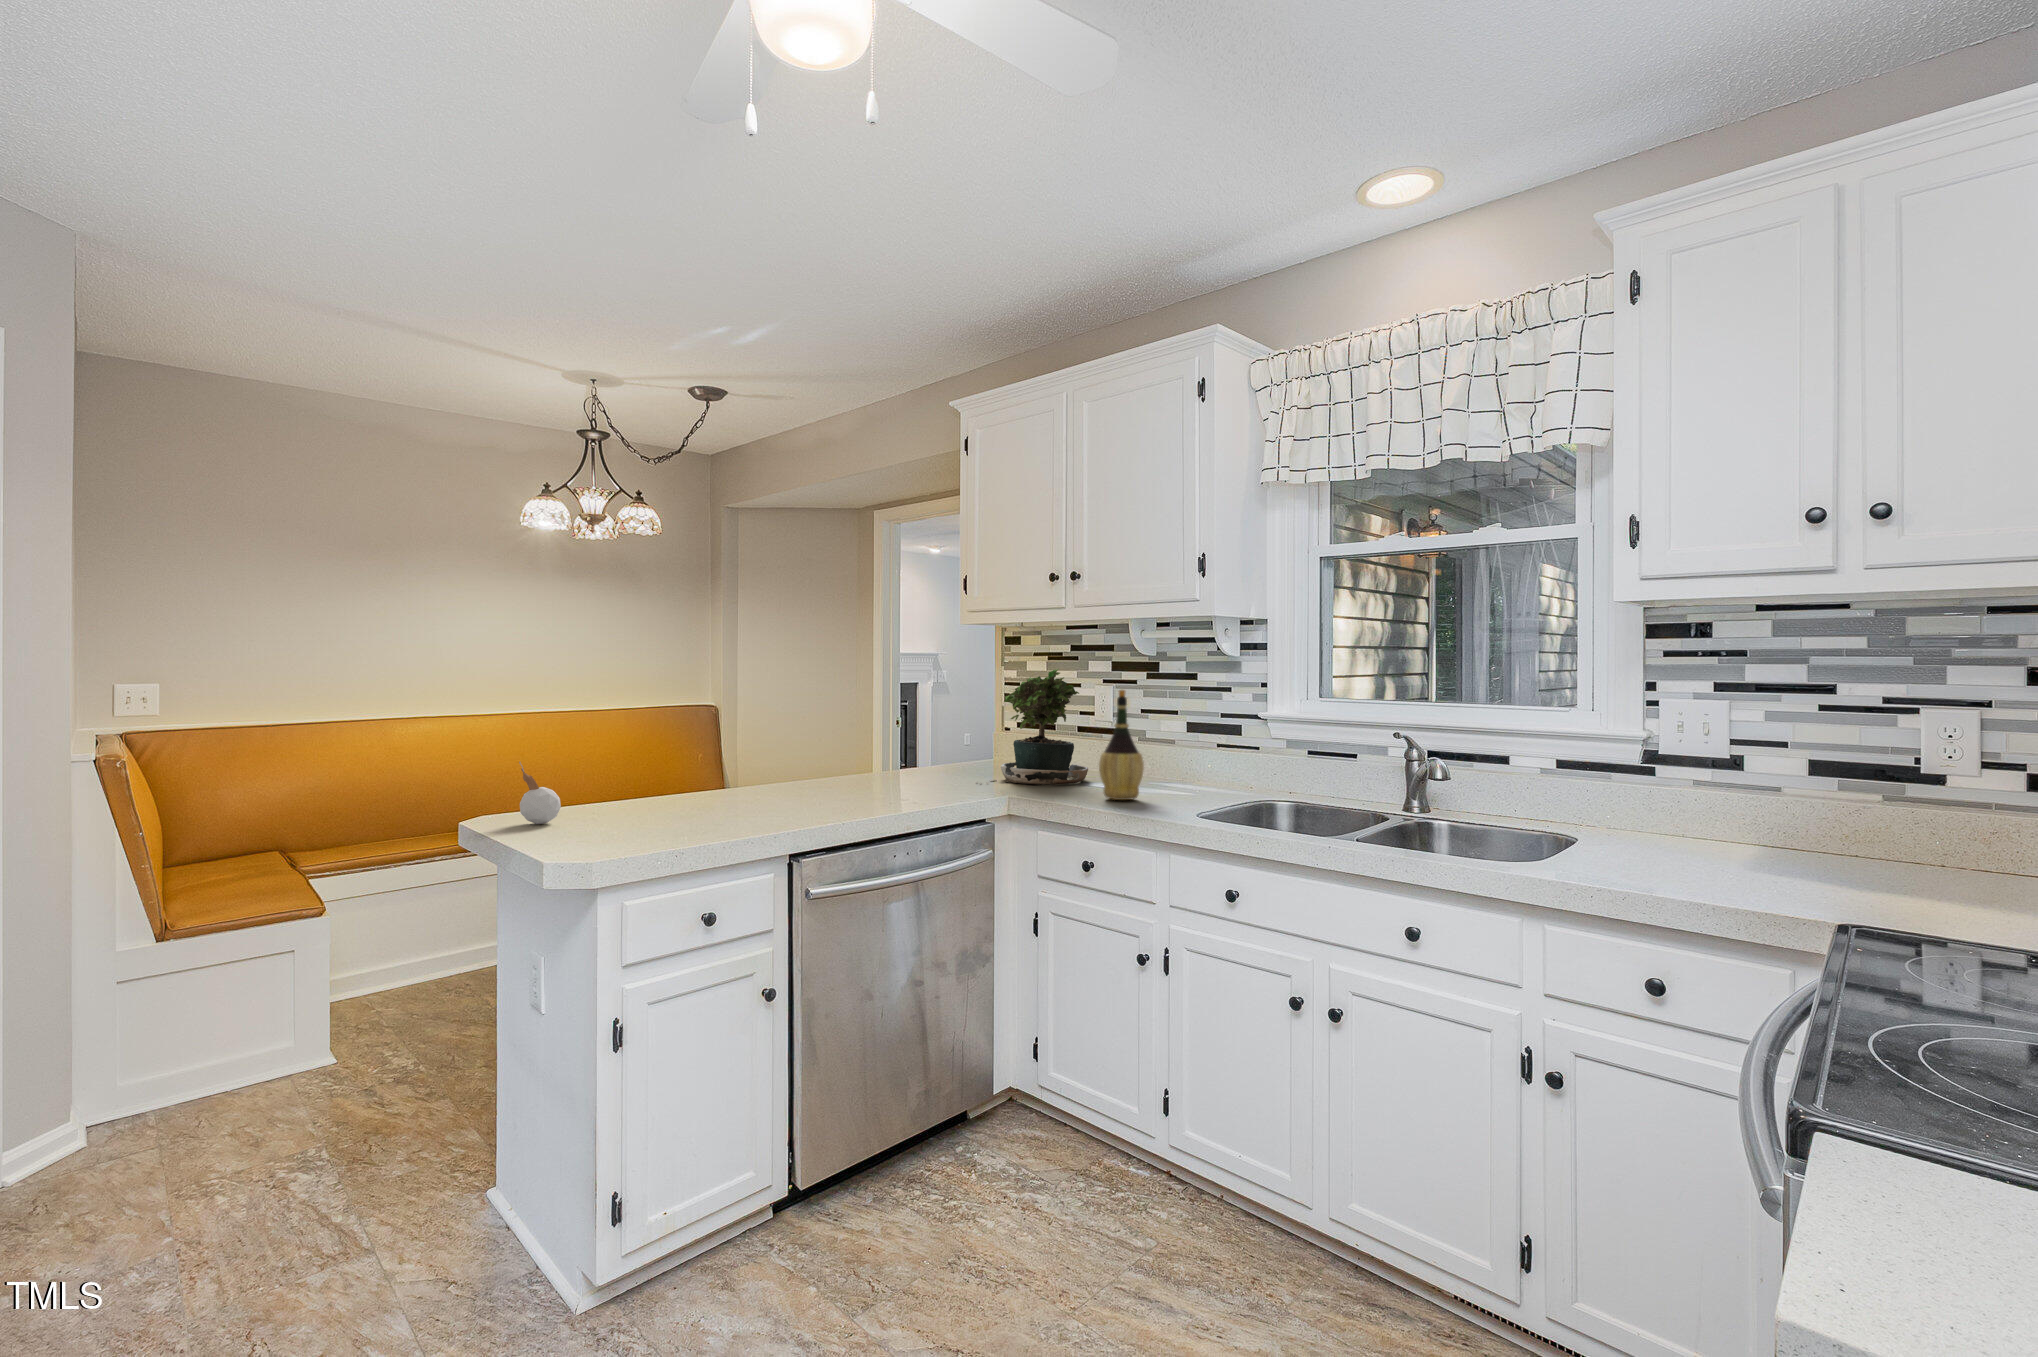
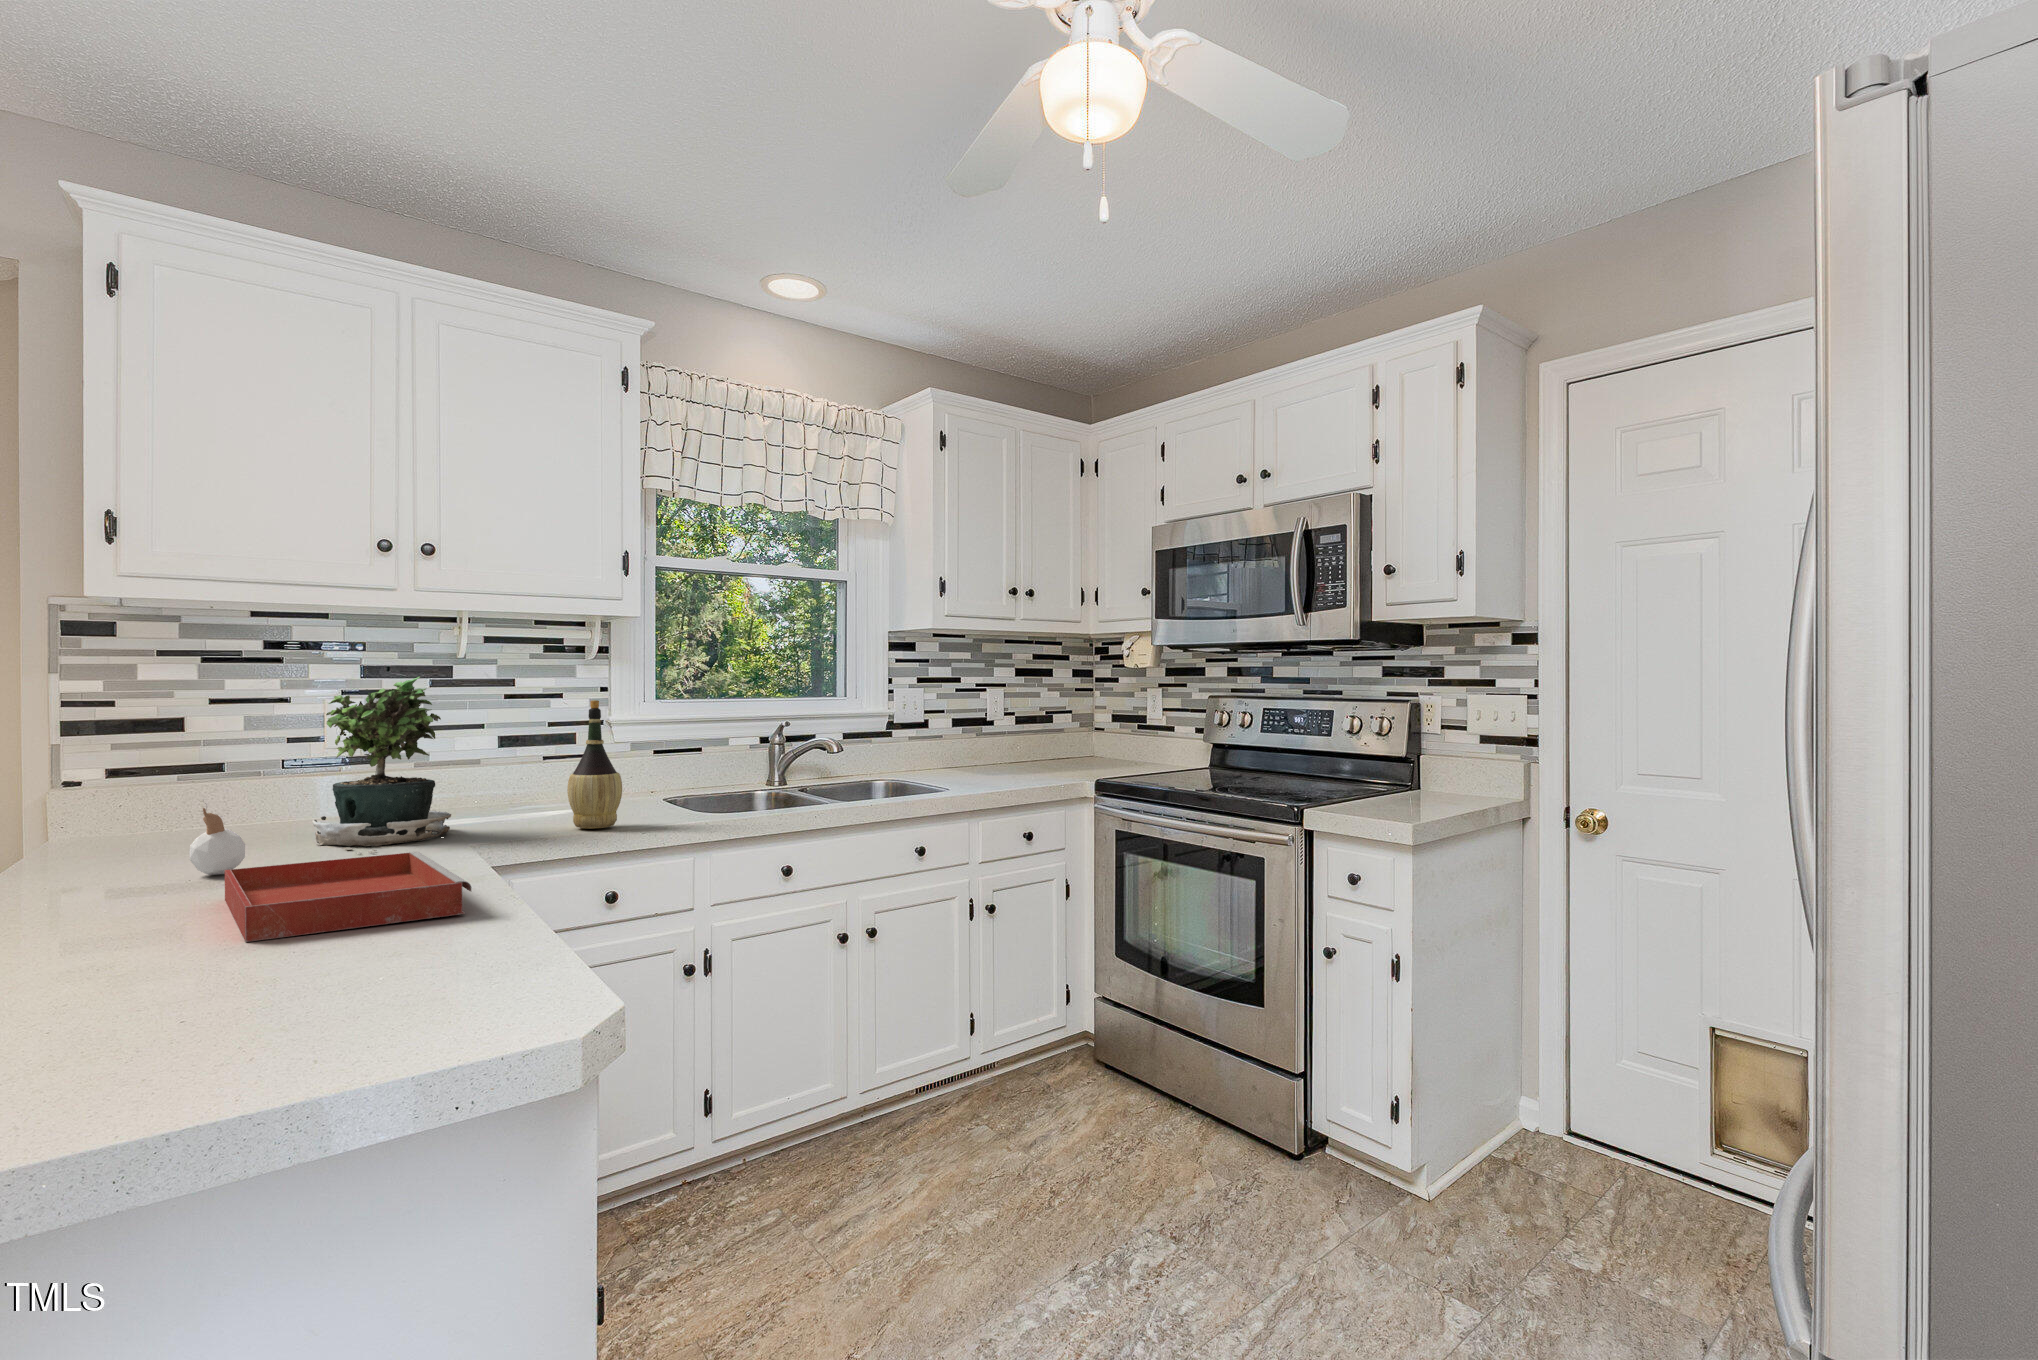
candle: present [519,762,561,824] -> present [189,799,245,875]
tray: none [724,768,886,805] -> present [225,851,472,942]

